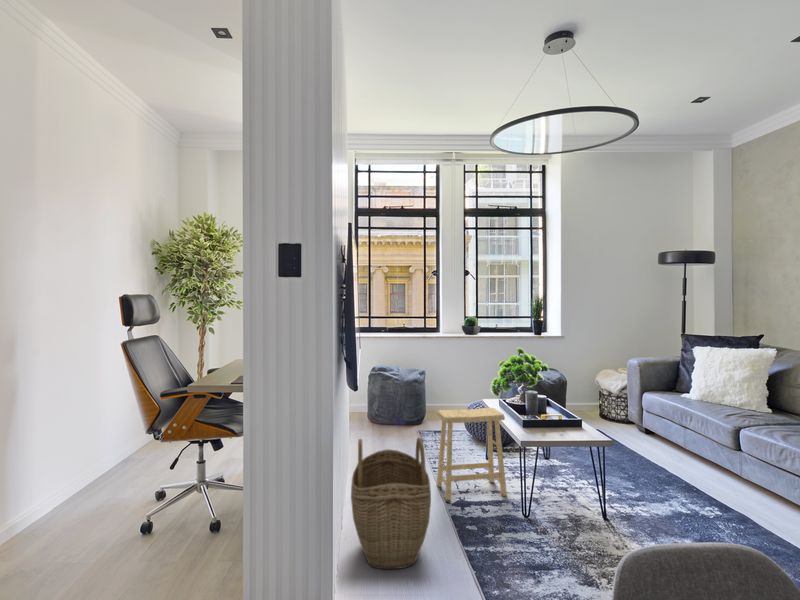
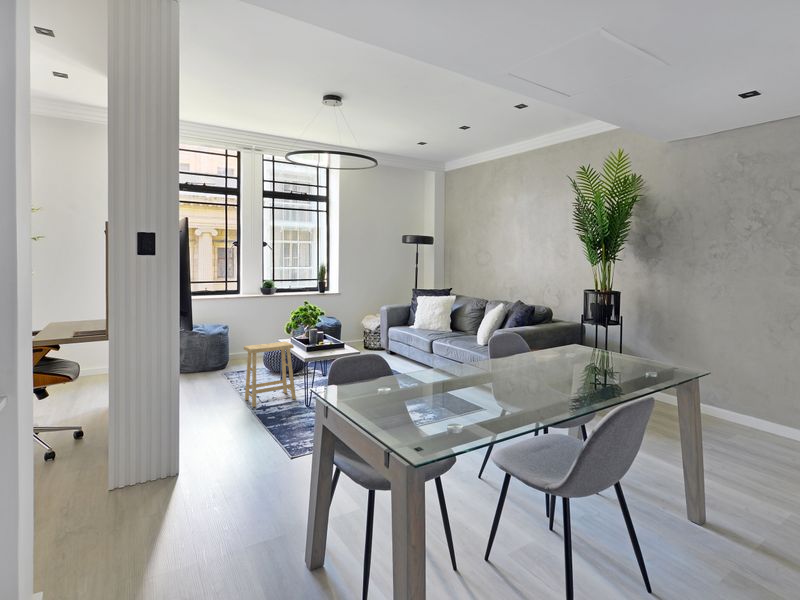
woven basket: present [351,437,431,569] -> none [182,359,243,448]

